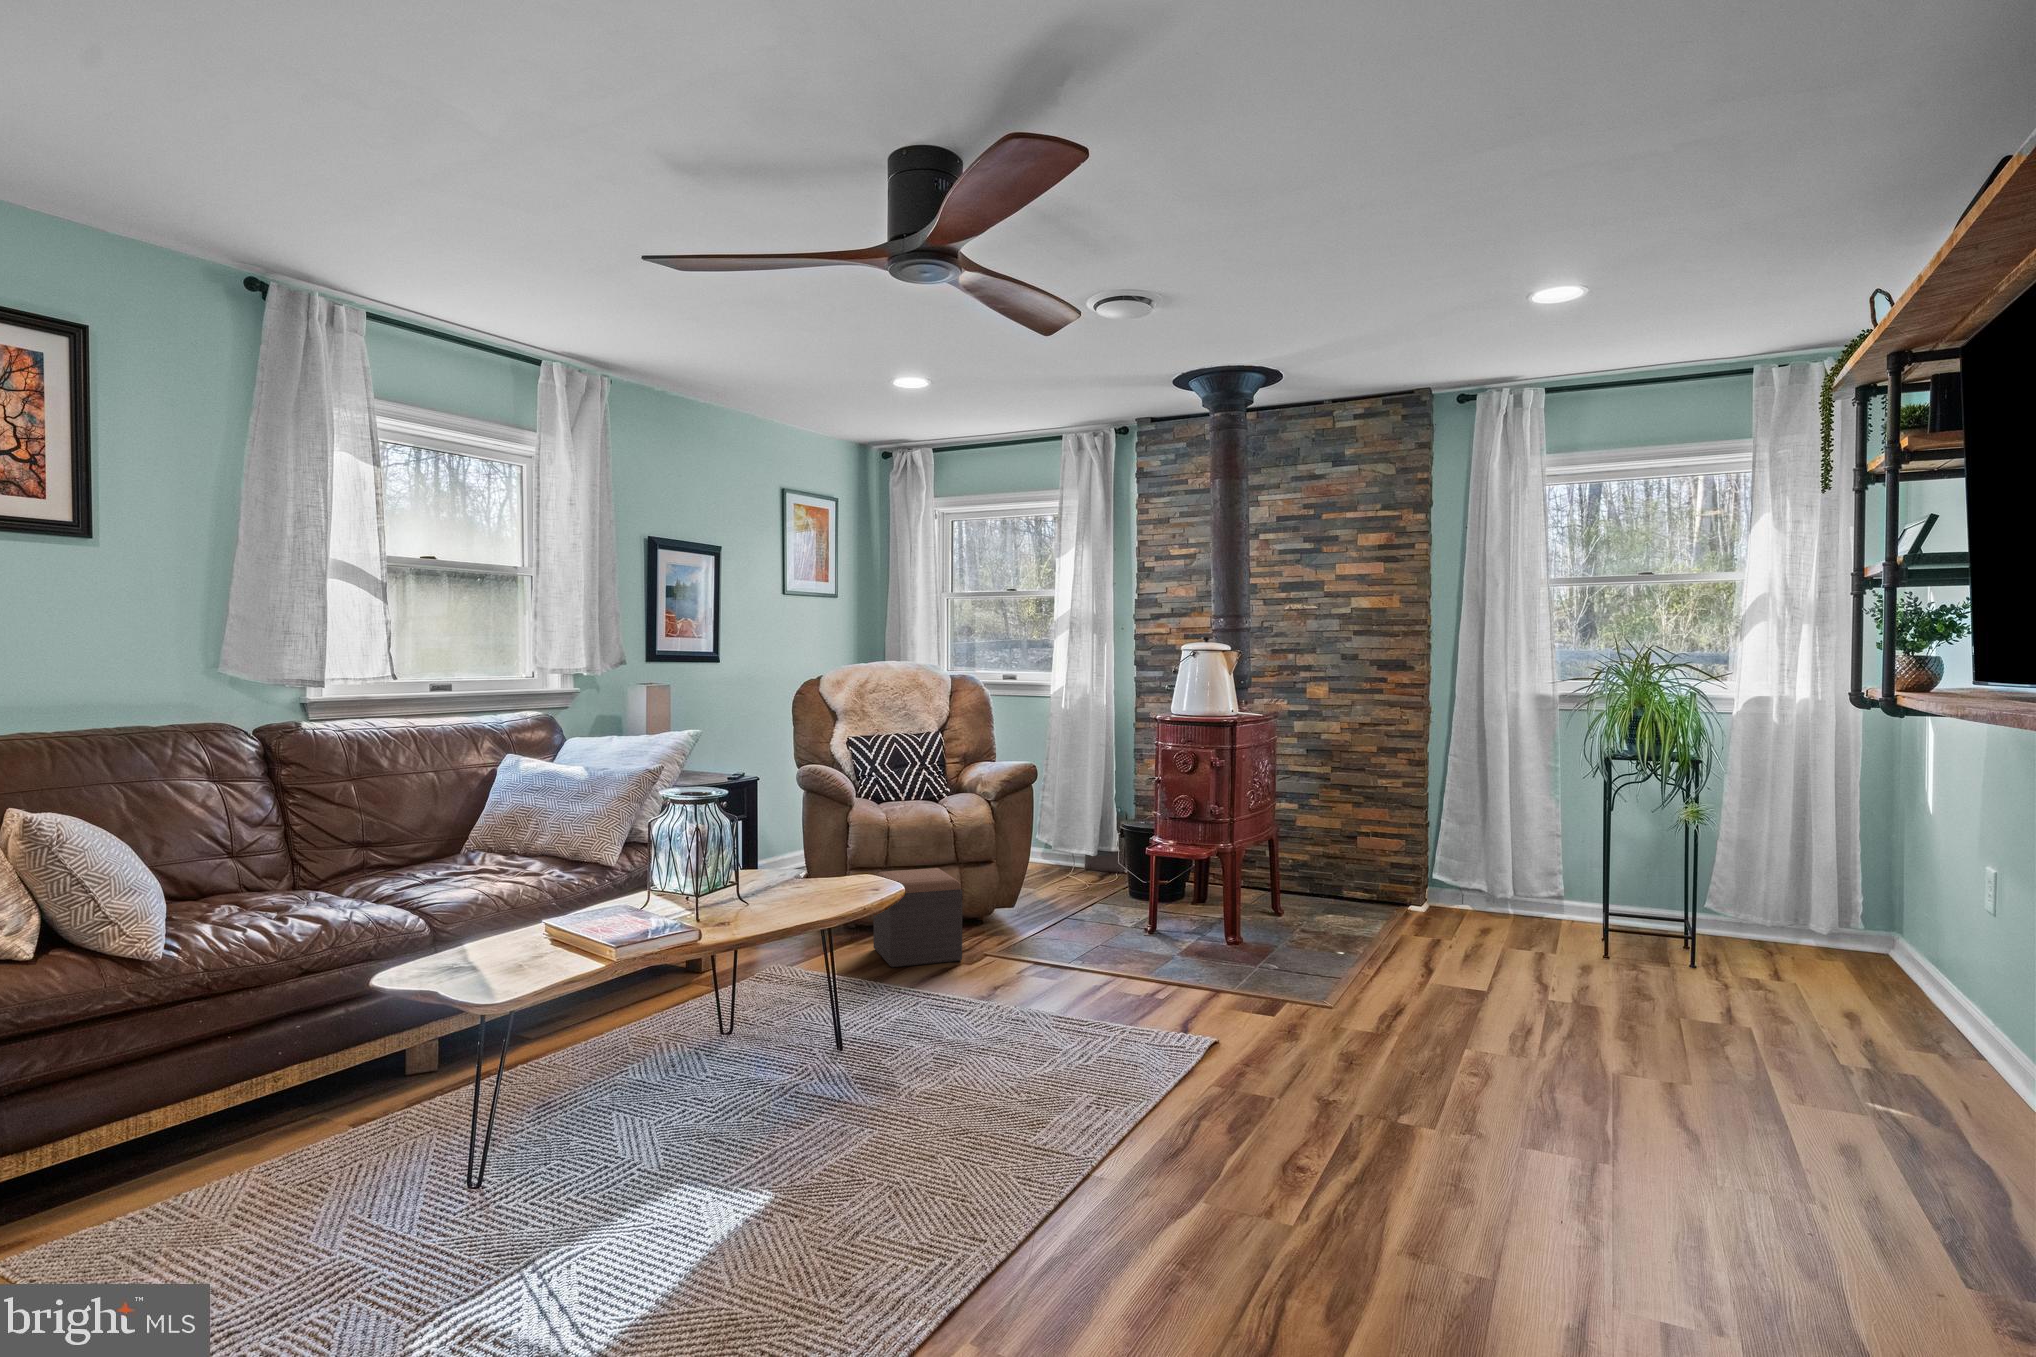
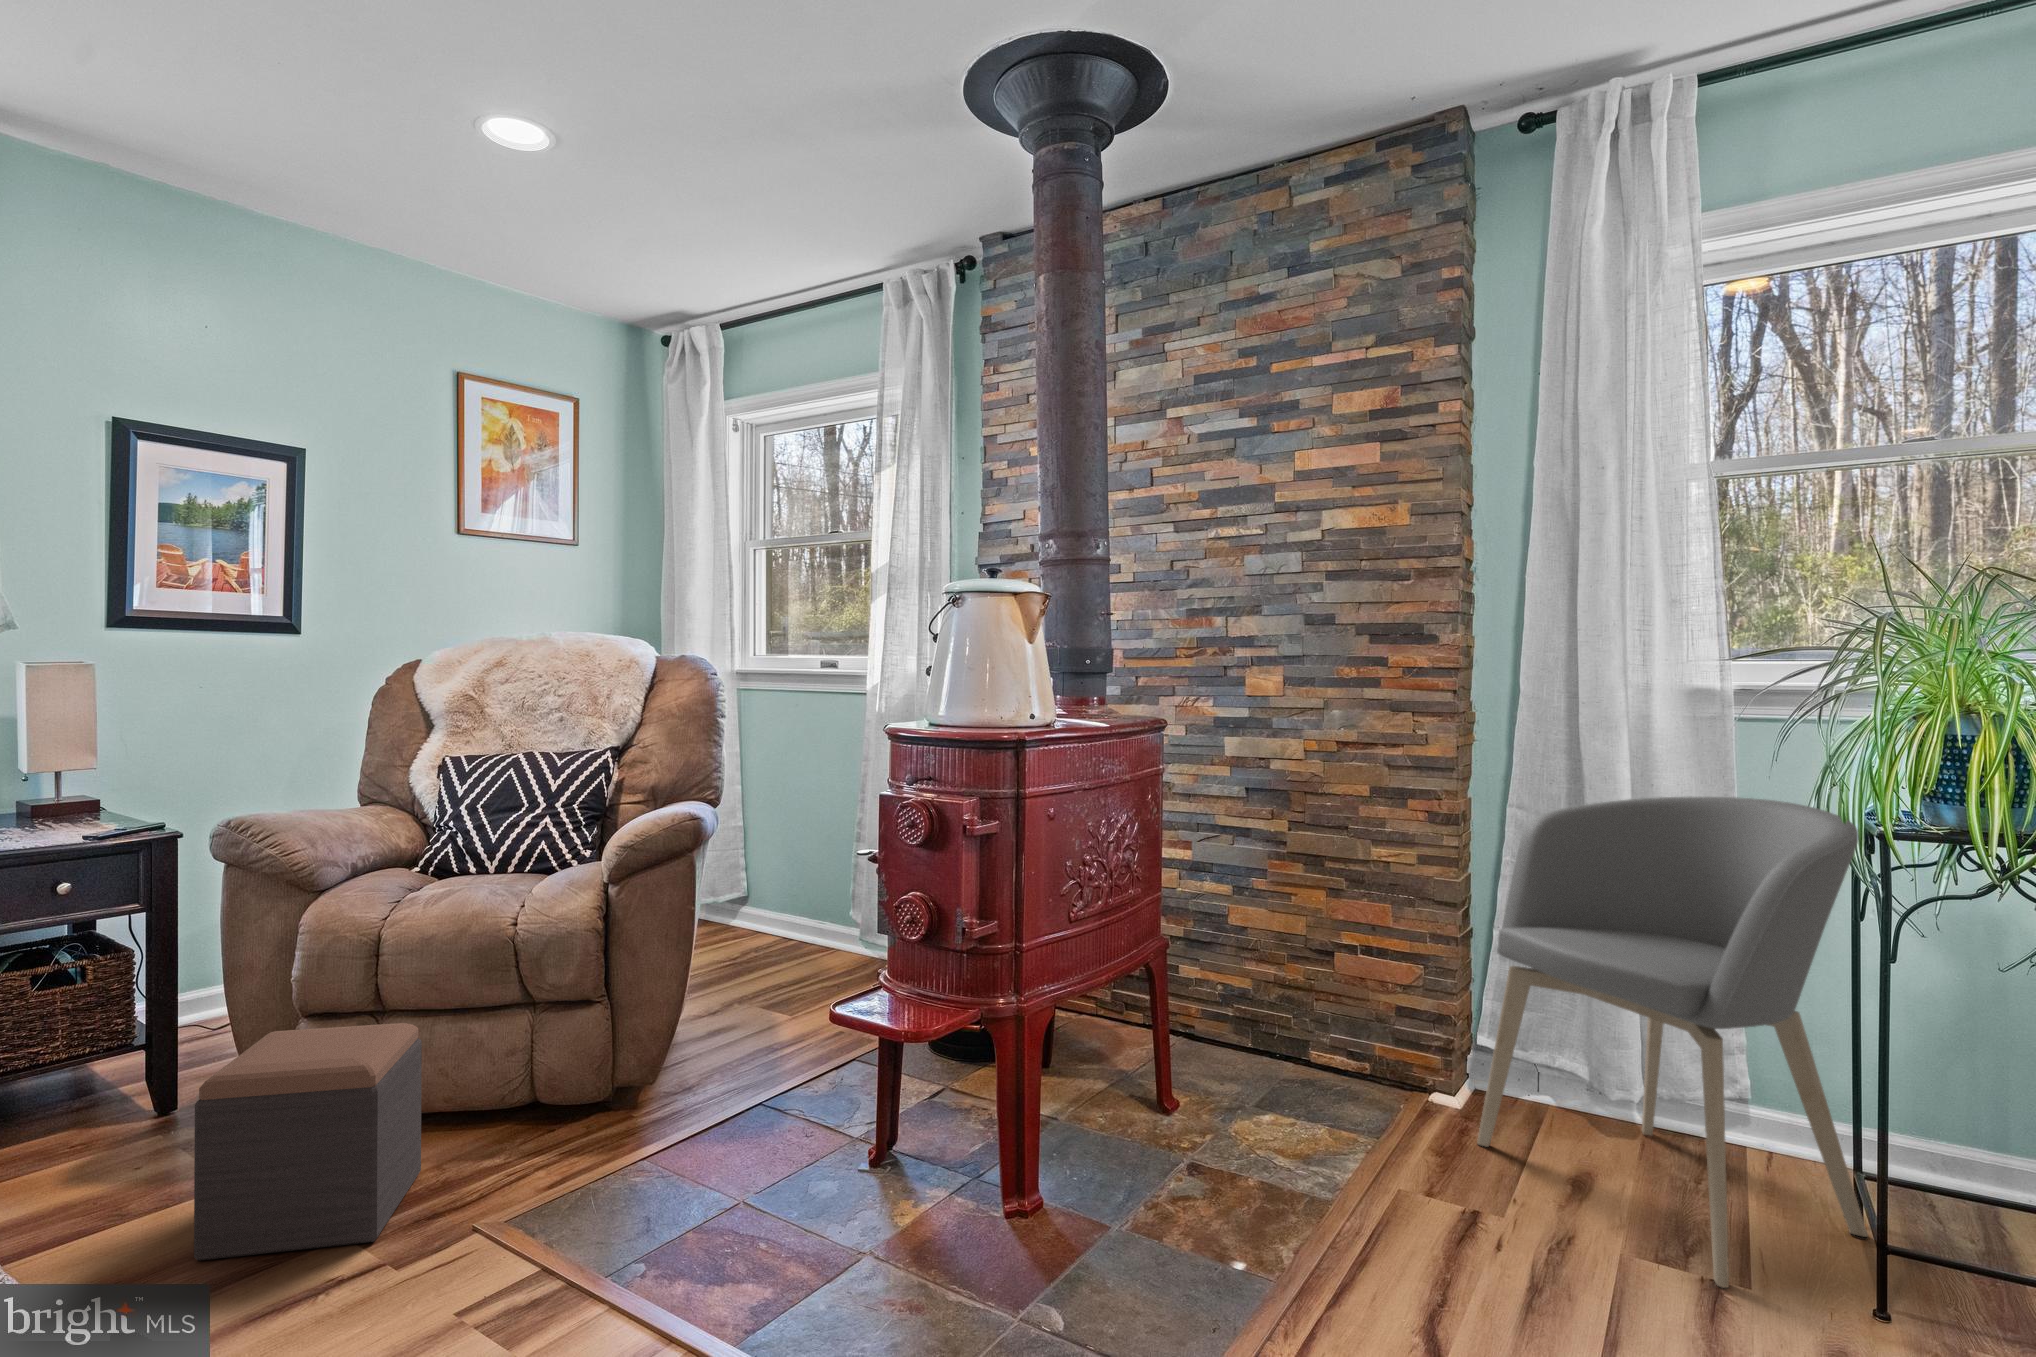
armchair: none [1437,750,1608,954] -> present [1477,797,1867,1288]

